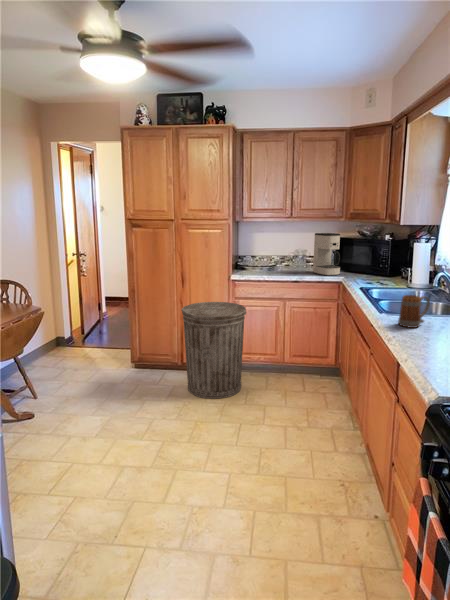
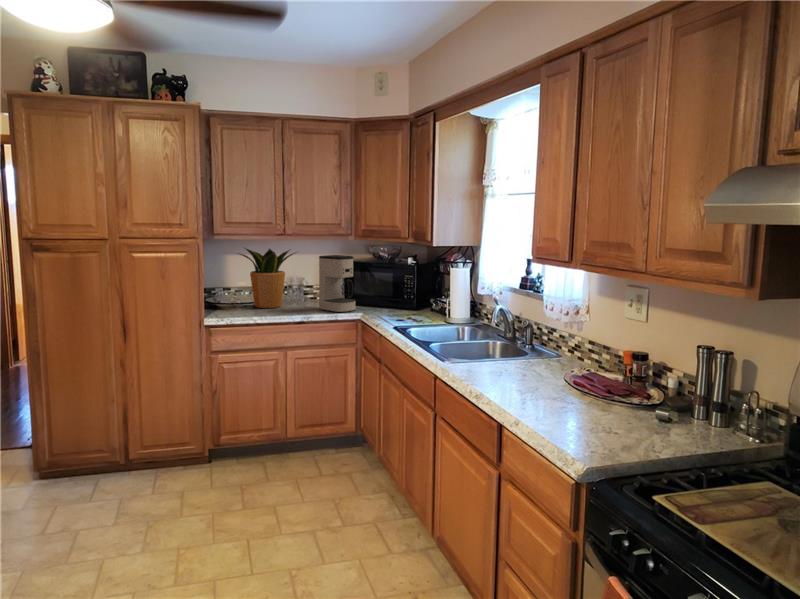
potted plant: none [258,226,302,270] -> present [240,248,295,308]
mug: present [398,295,430,328] -> none [467,334,499,374]
trash can: present [182,302,246,399] -> none [134,361,237,511]

